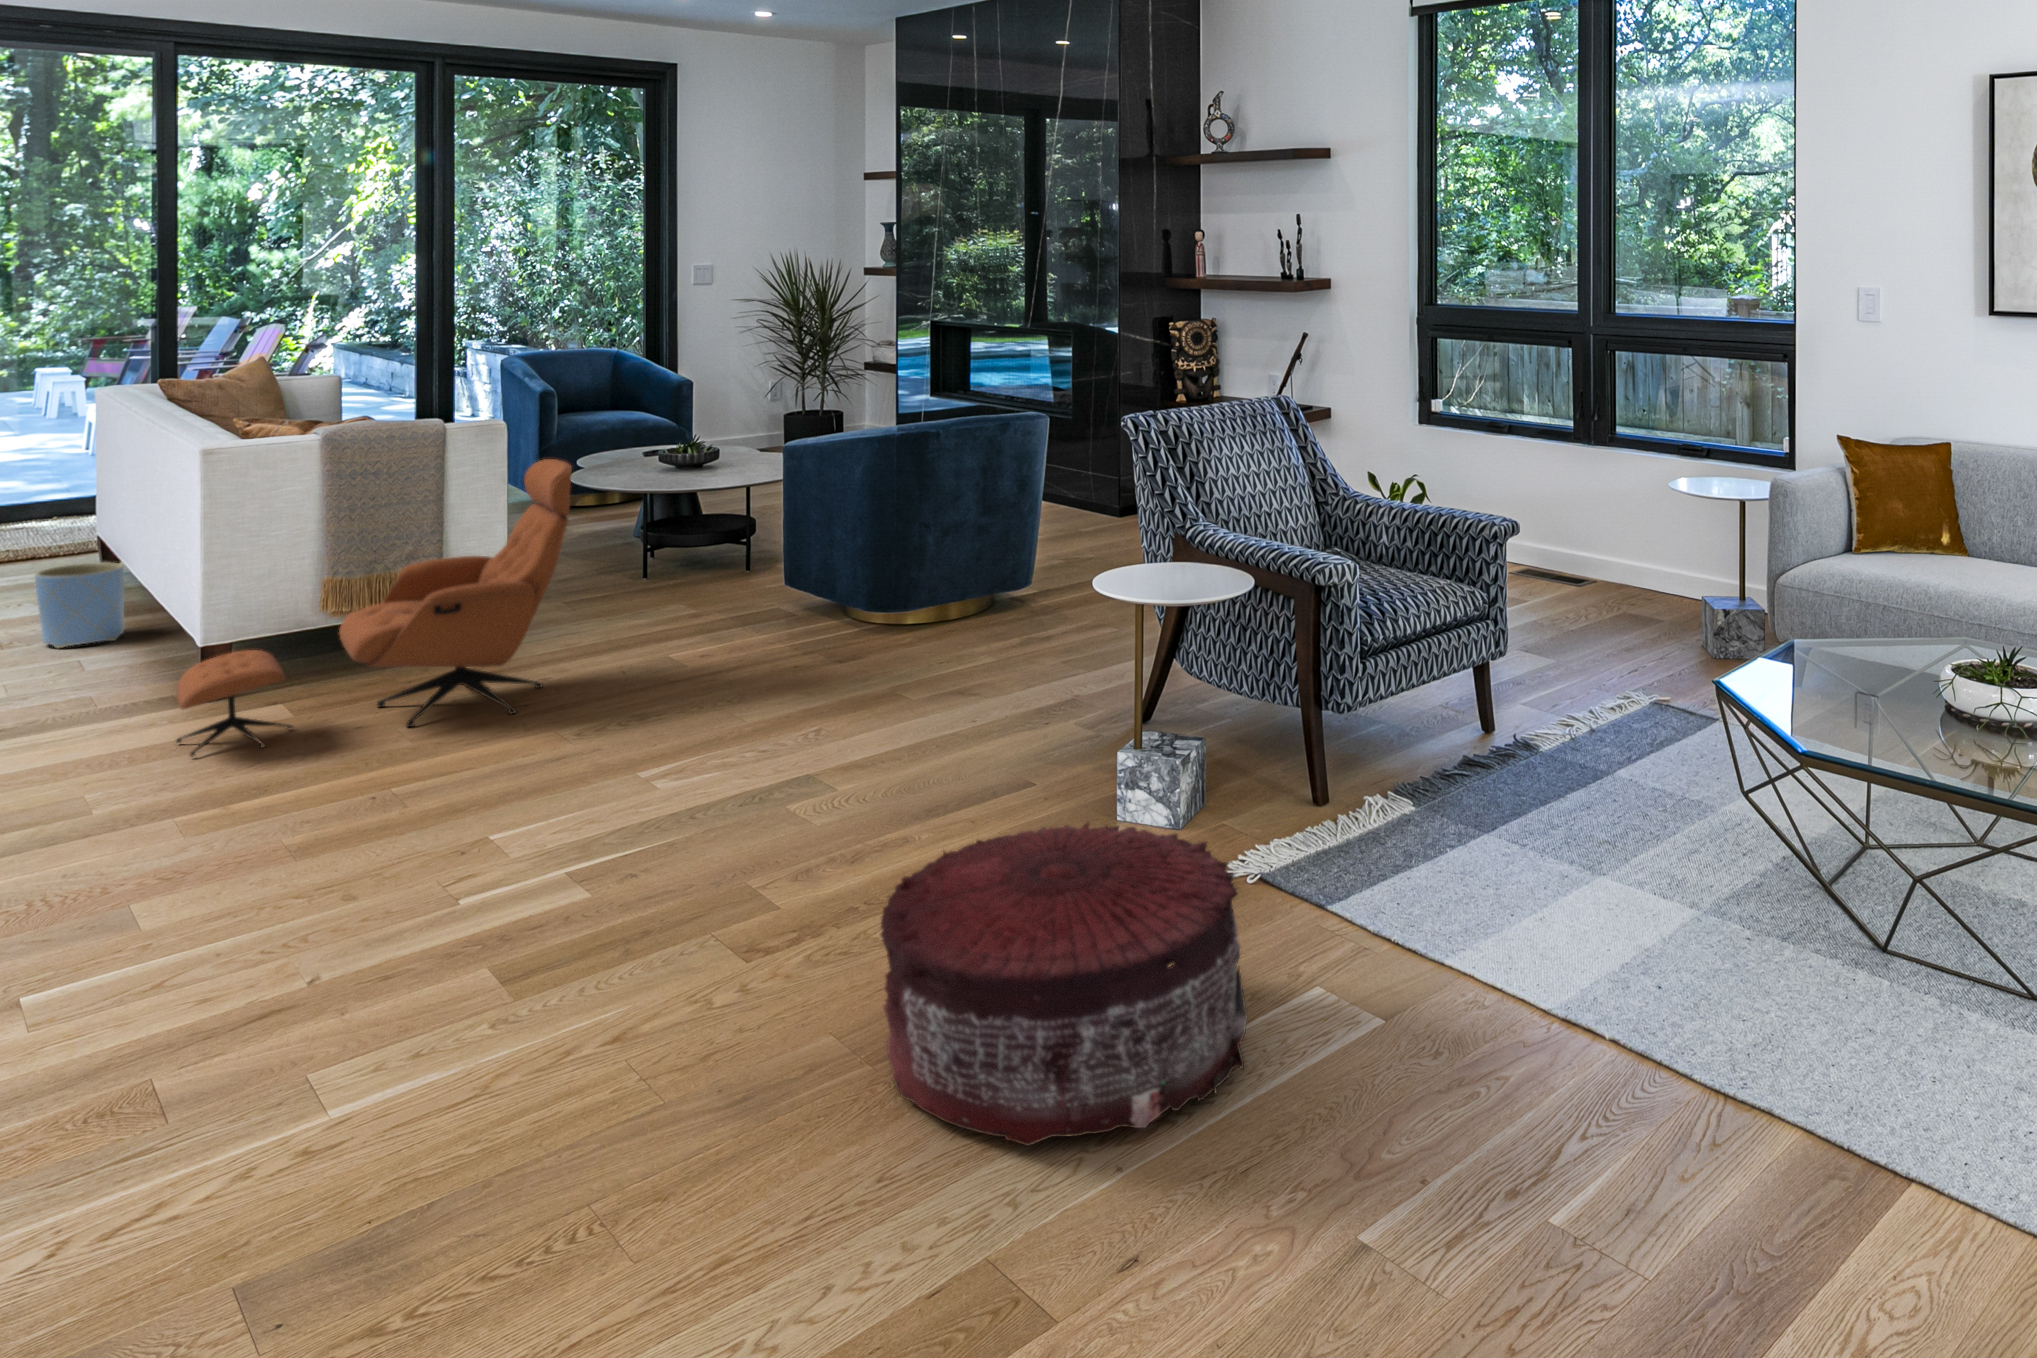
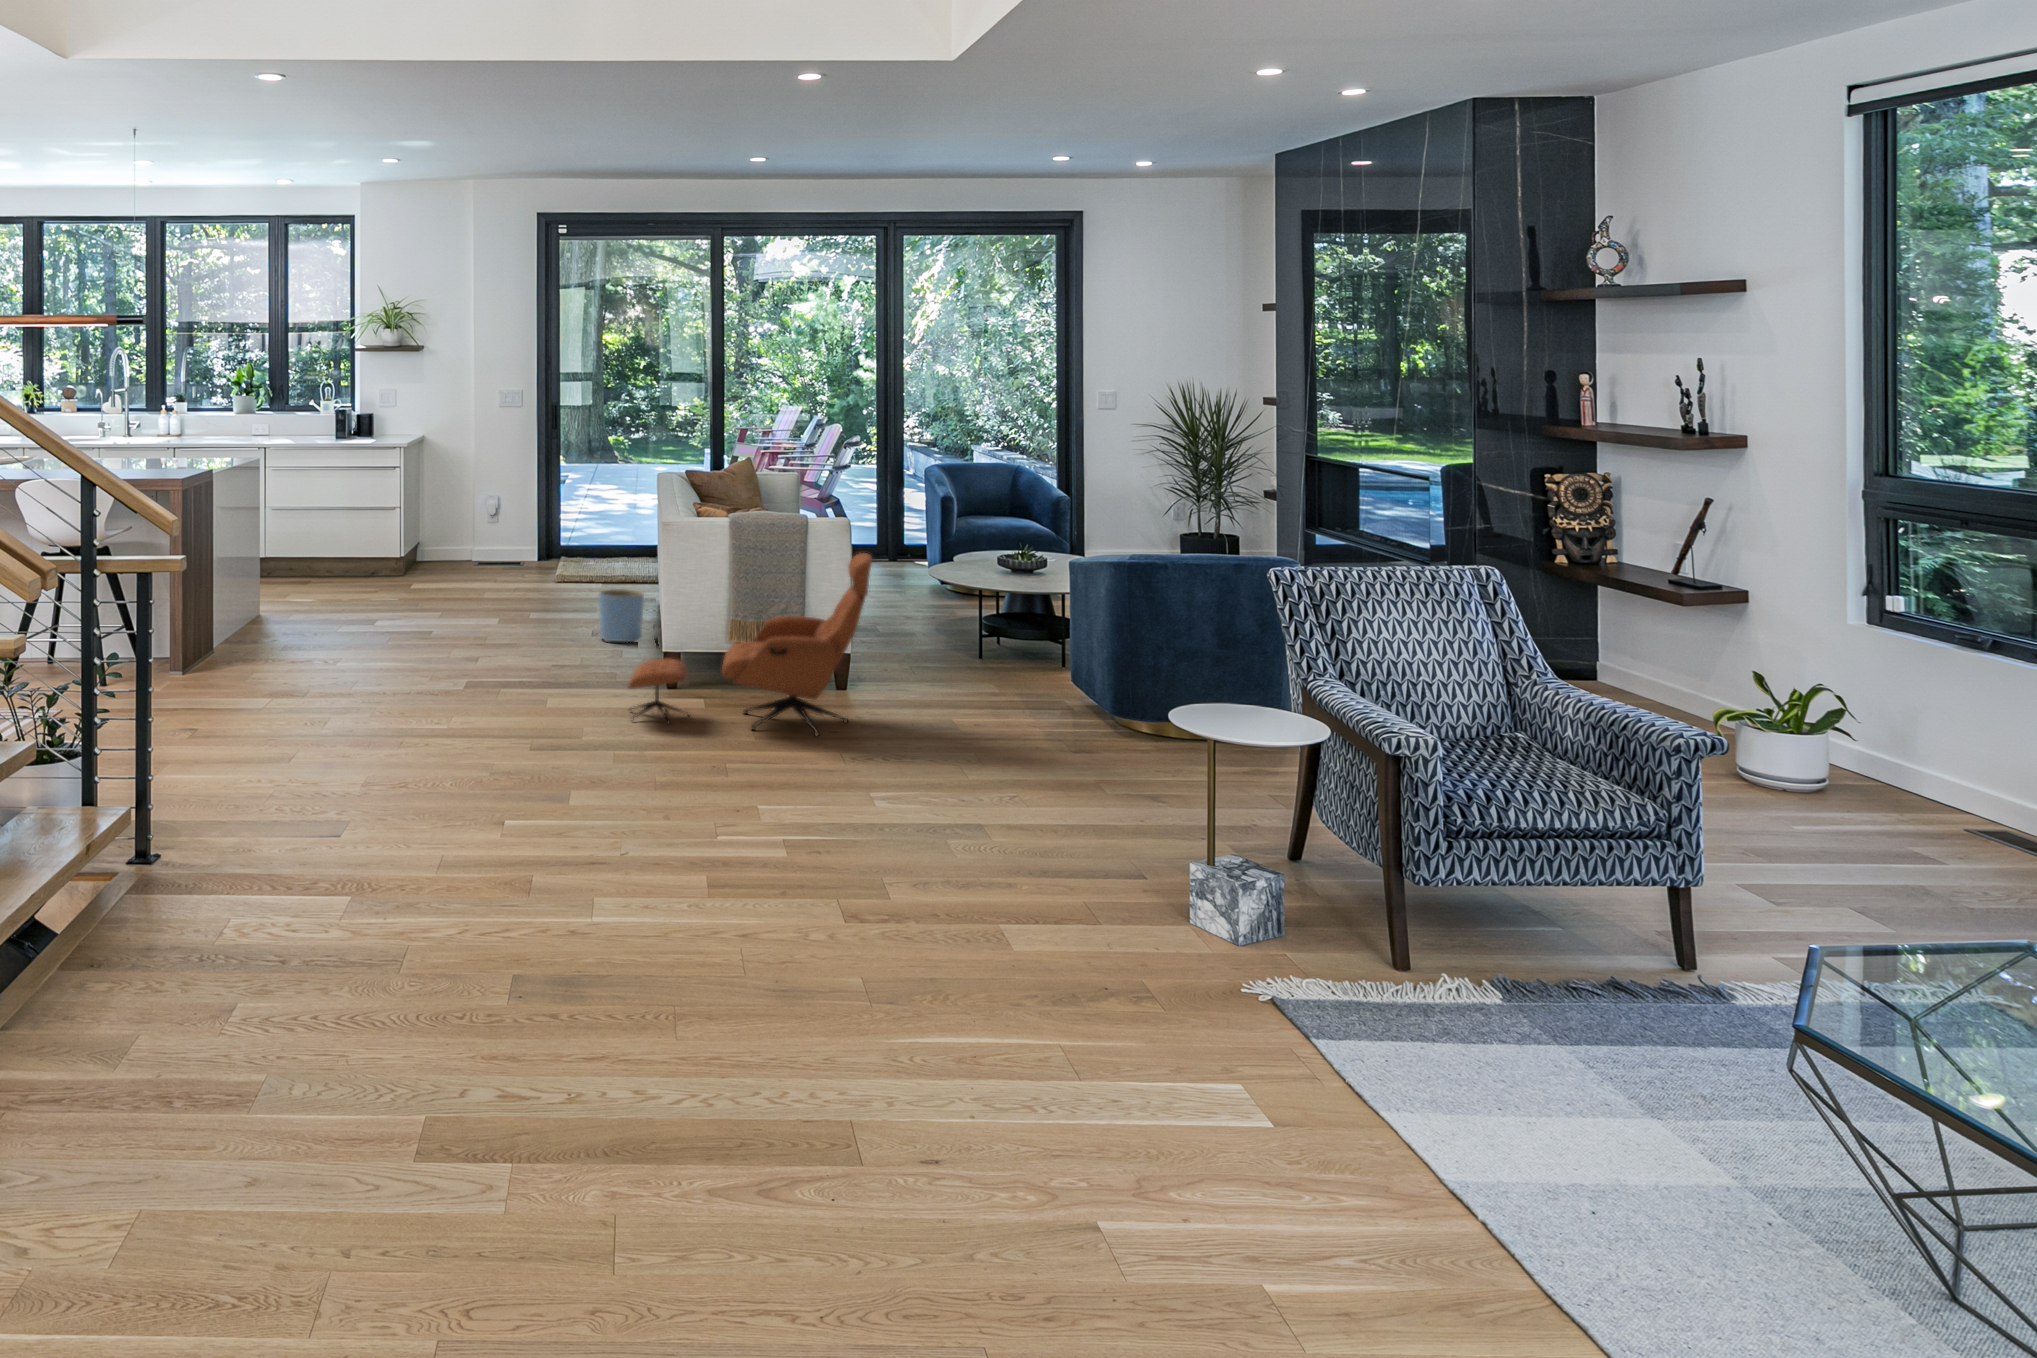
pouf: present [881,821,1247,1146] -> none [859,873,1140,1112]

